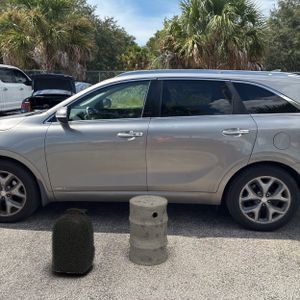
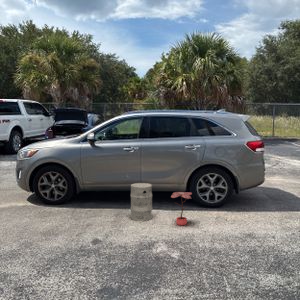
backpack: present [52,208,95,274] -> none [89,189,112,224]
potted plant: none [204,216,243,278] -> present [171,192,192,225]

